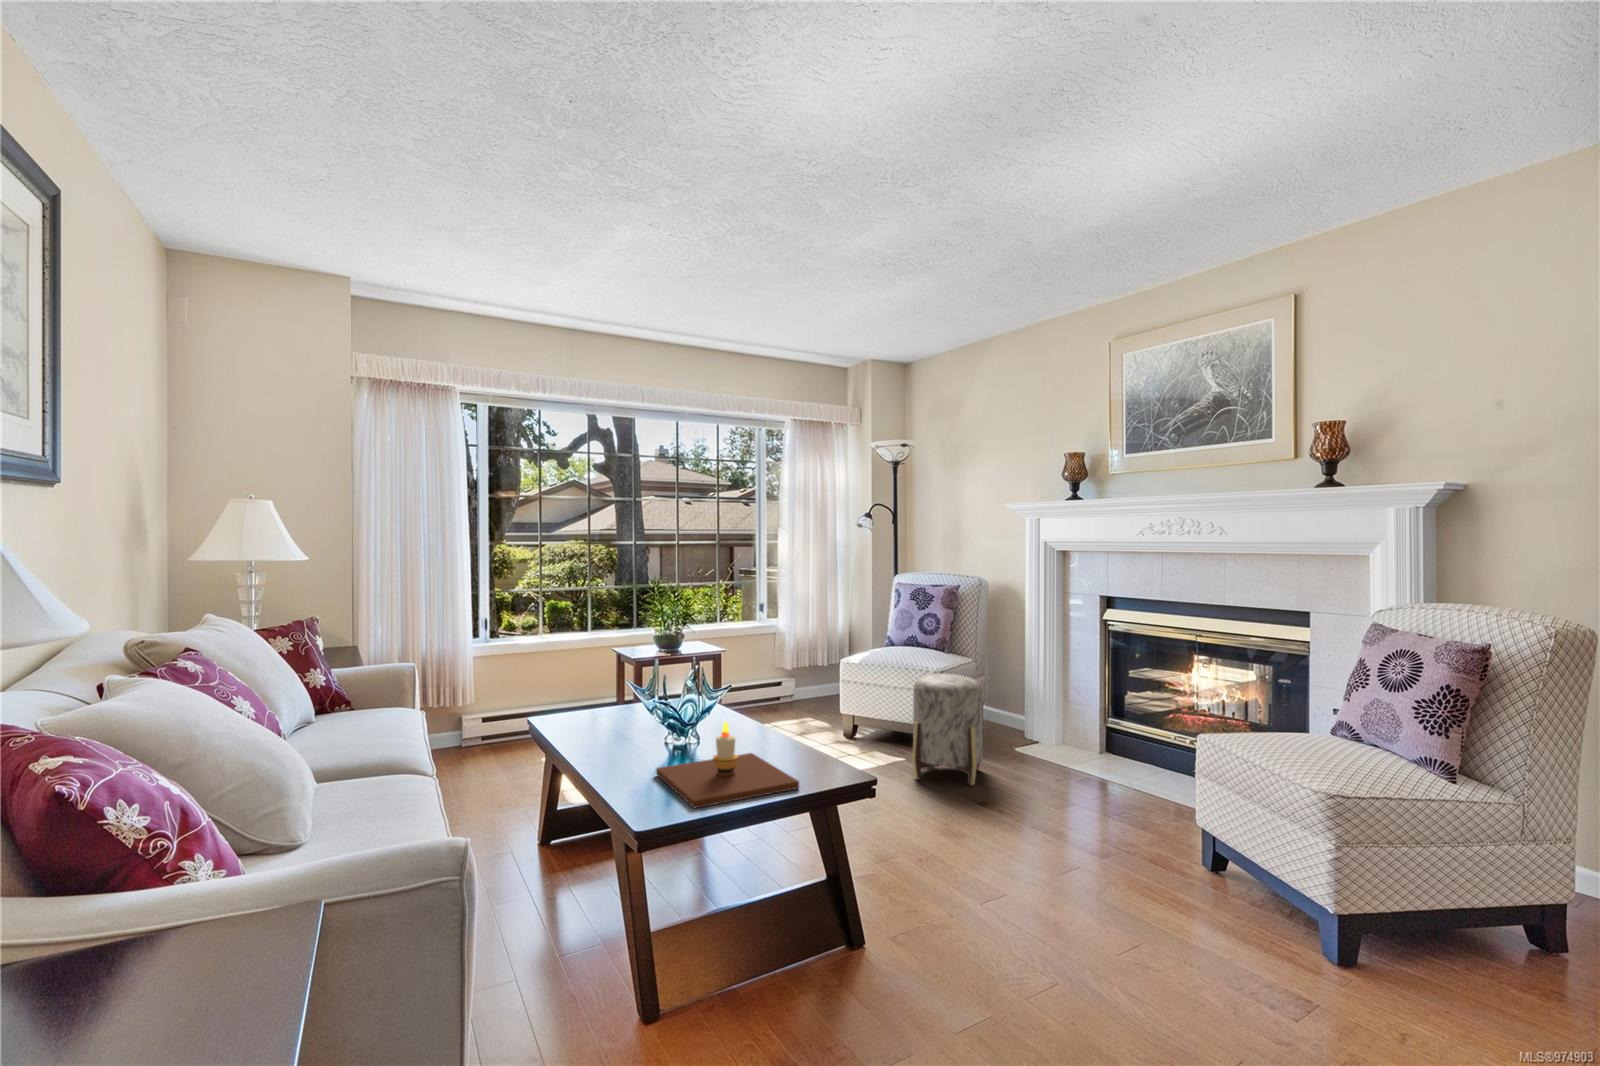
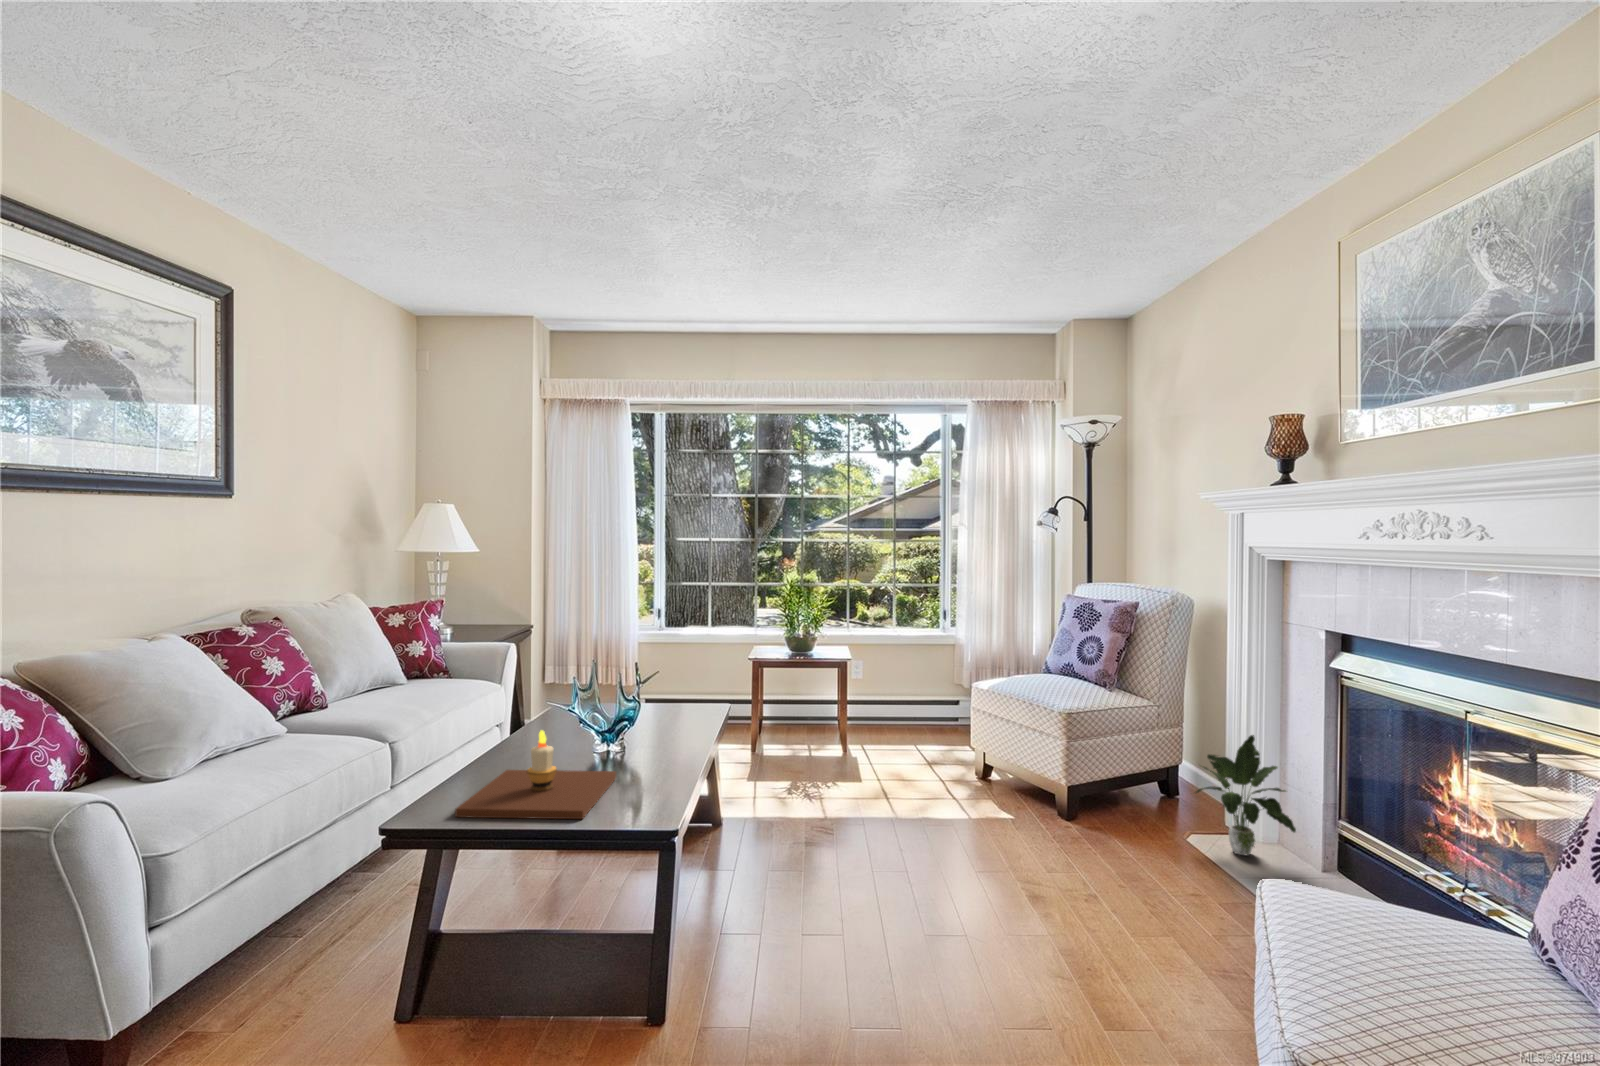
potted plant: none [1023,671,1089,754] -> present [1196,735,1296,855]
ottoman: present [912,674,983,785] -> none [986,715,1097,870]

